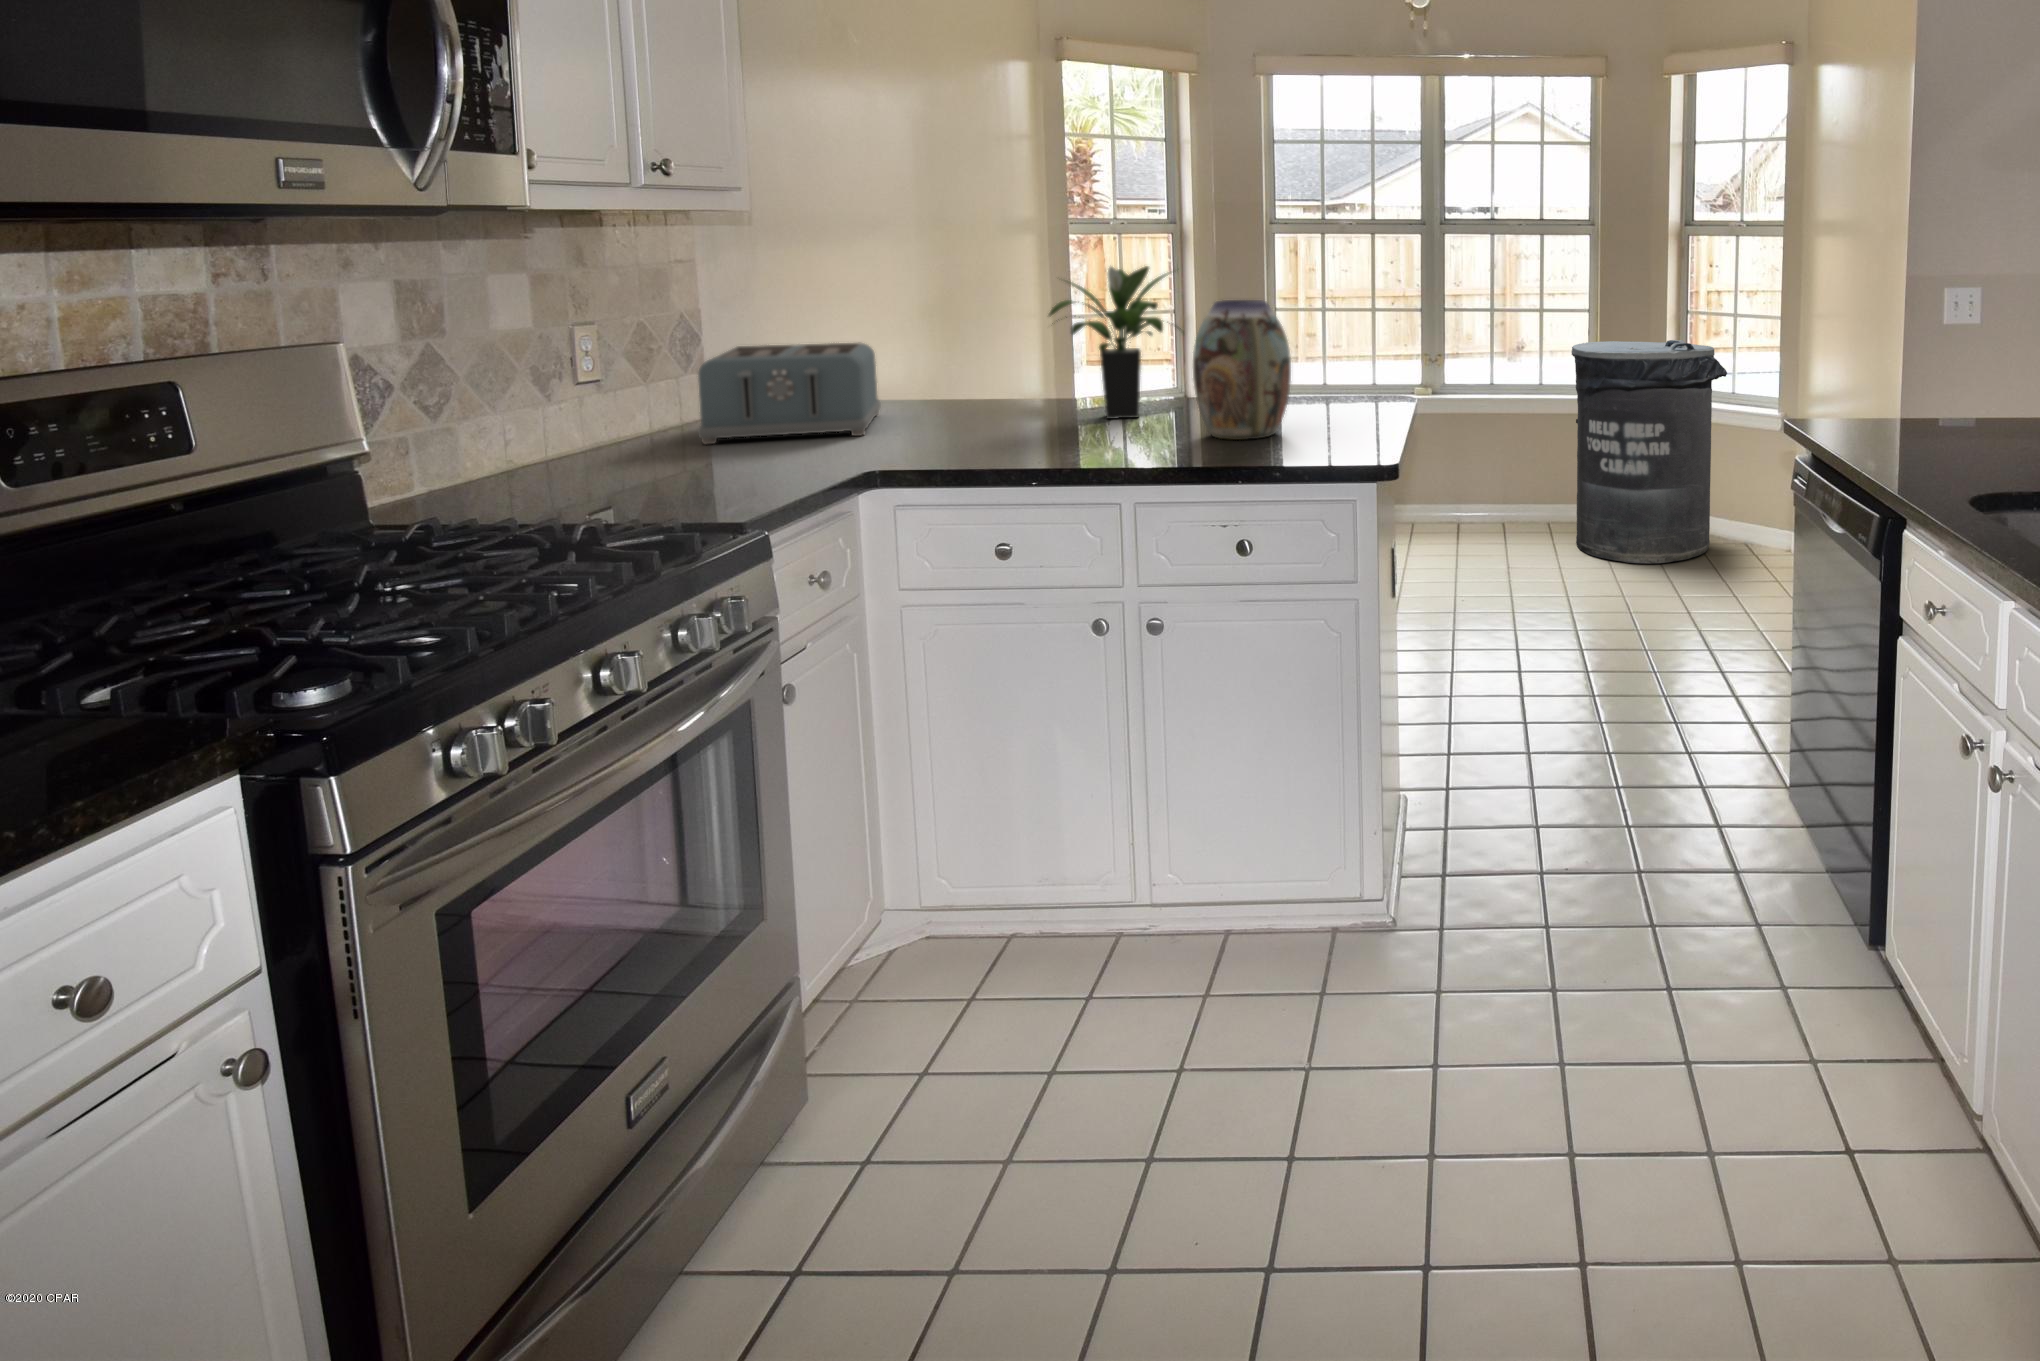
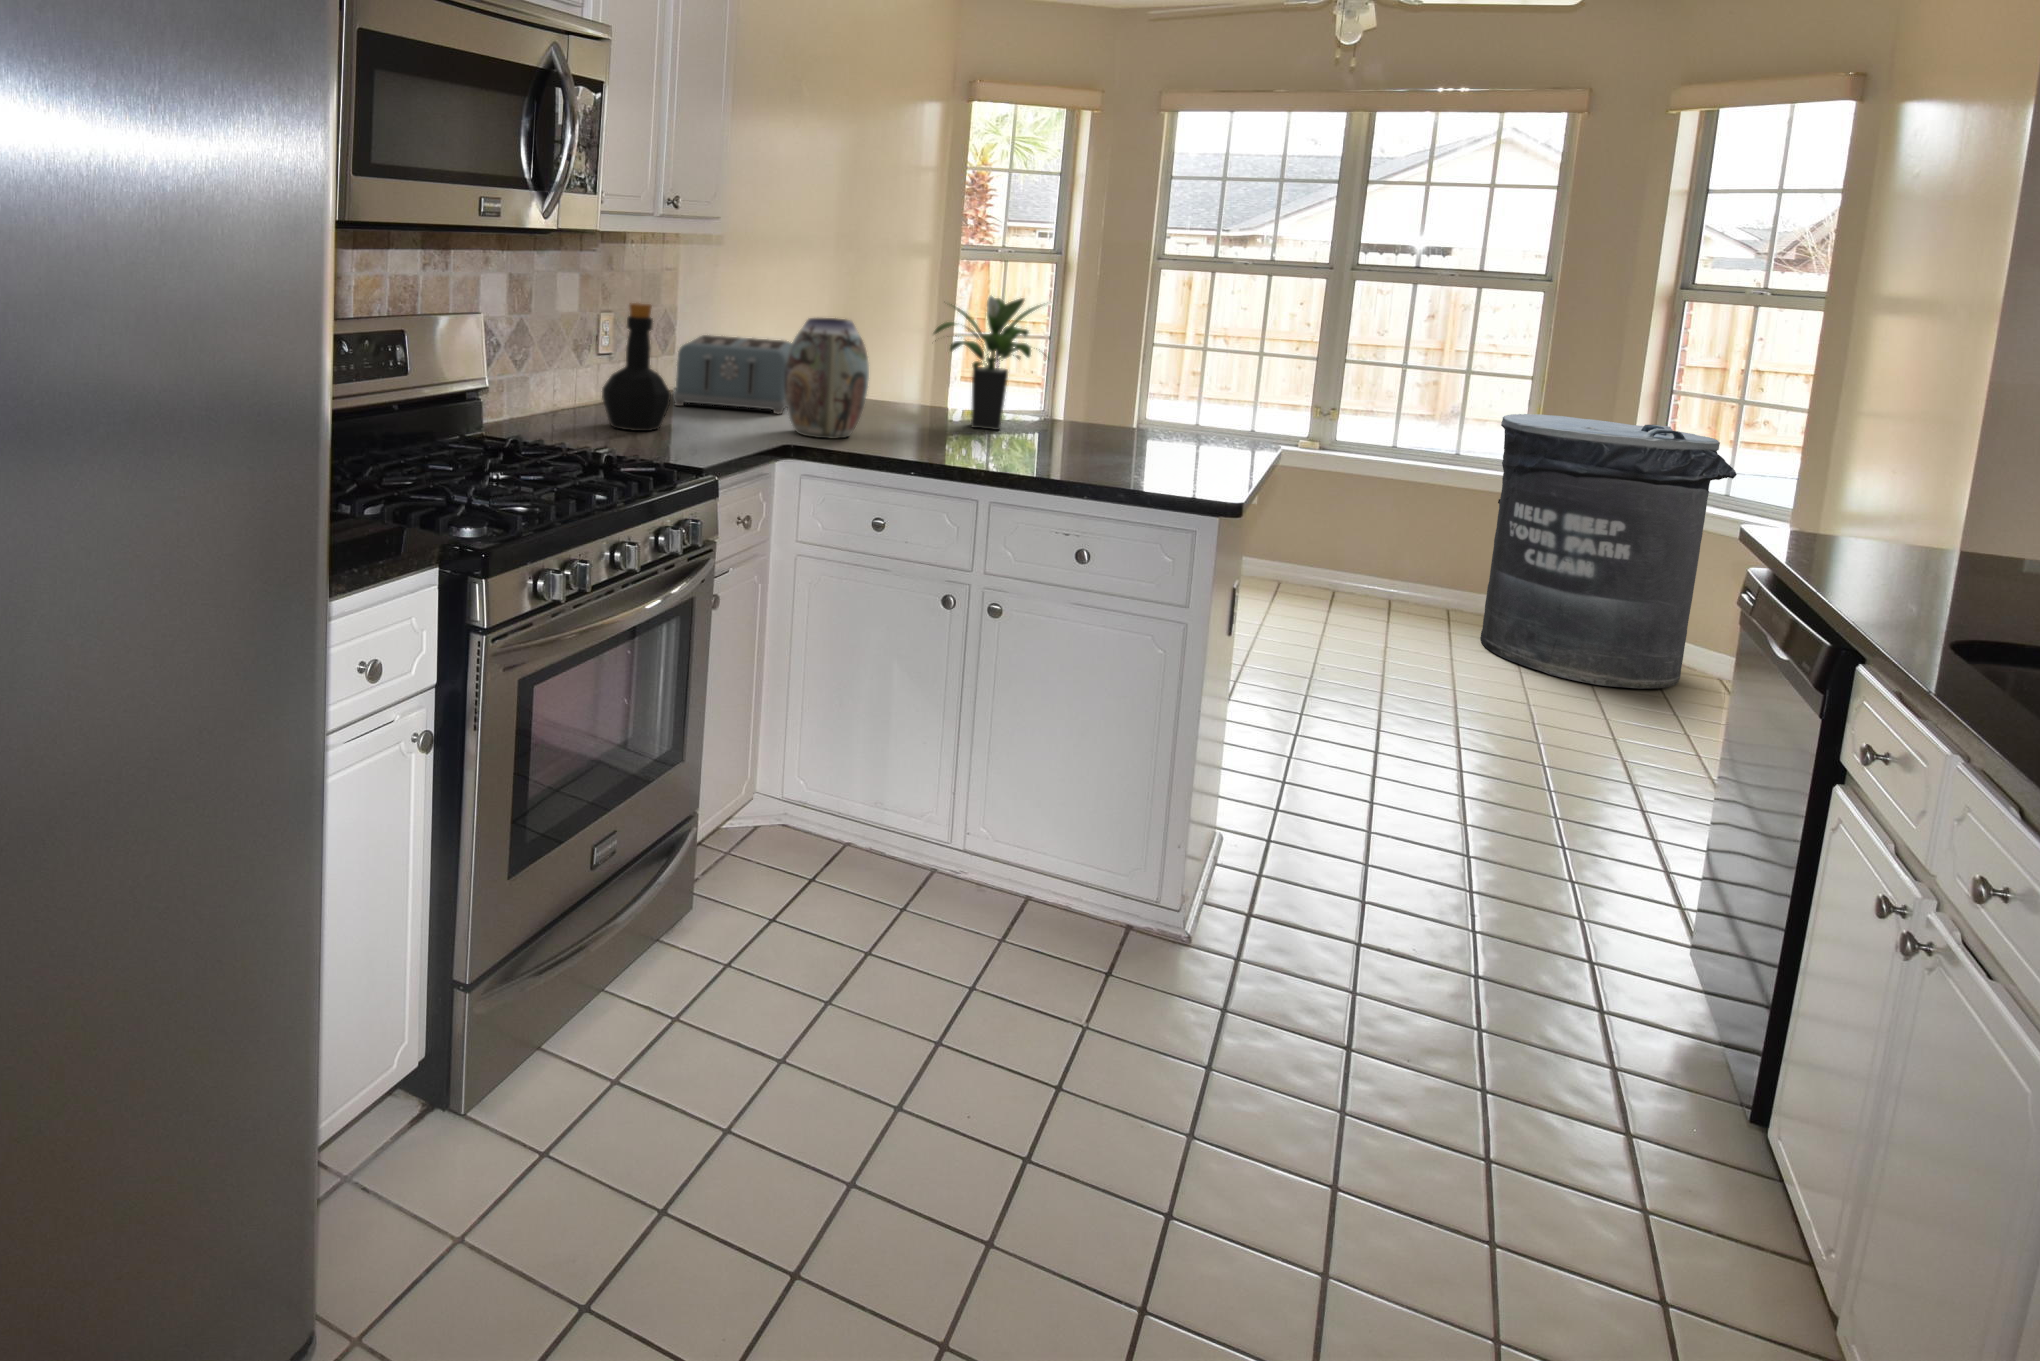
vase: present [1193,300,1291,440] -> present [785,318,869,439]
bottle: none [570,308,689,489] -> present [602,303,671,431]

